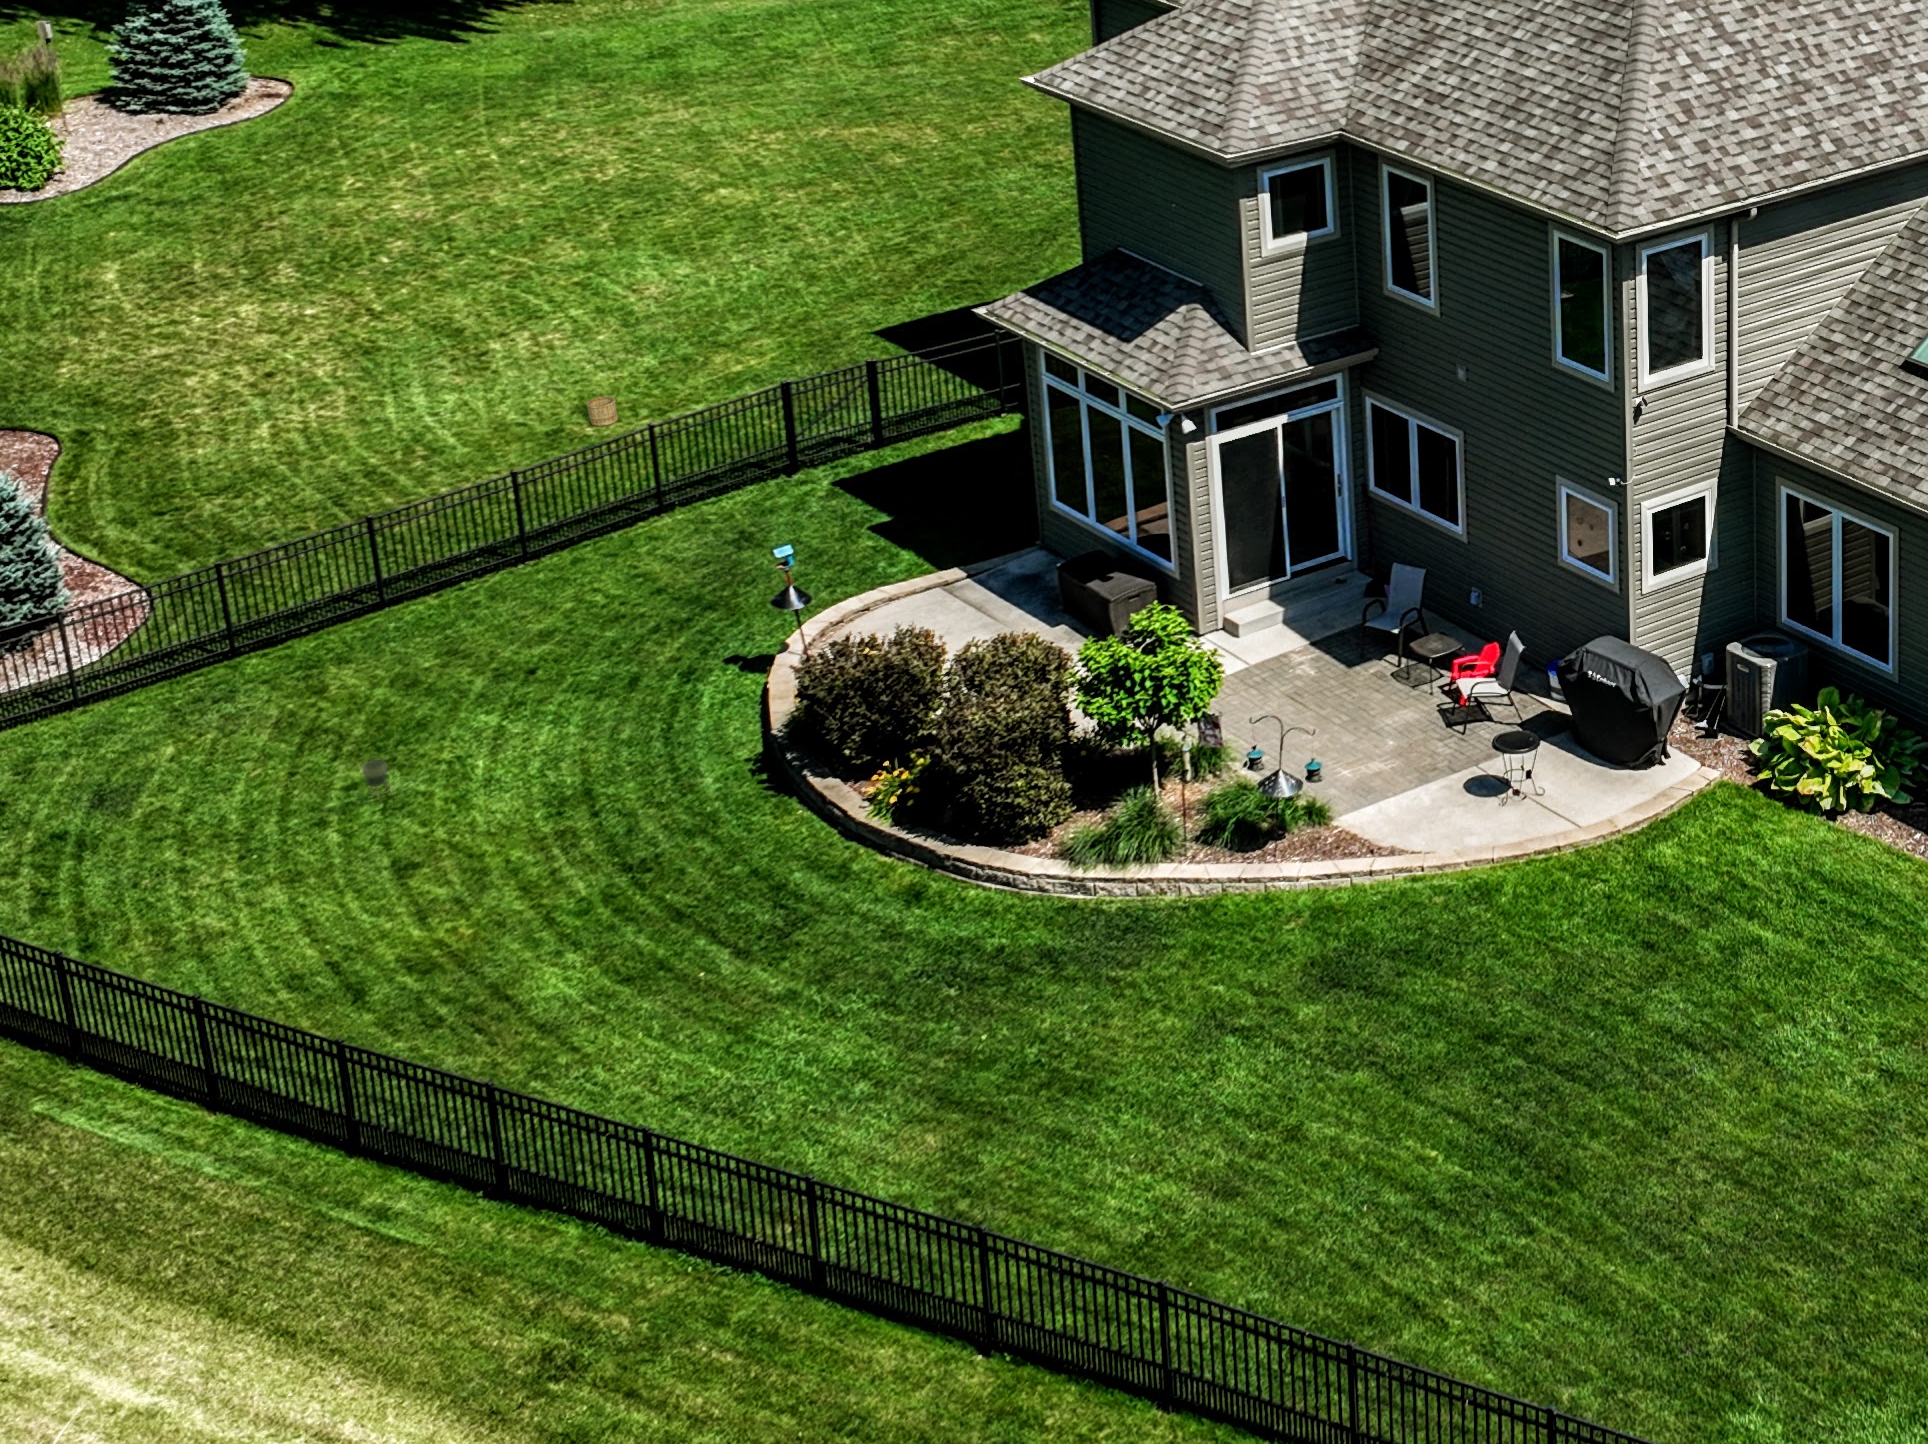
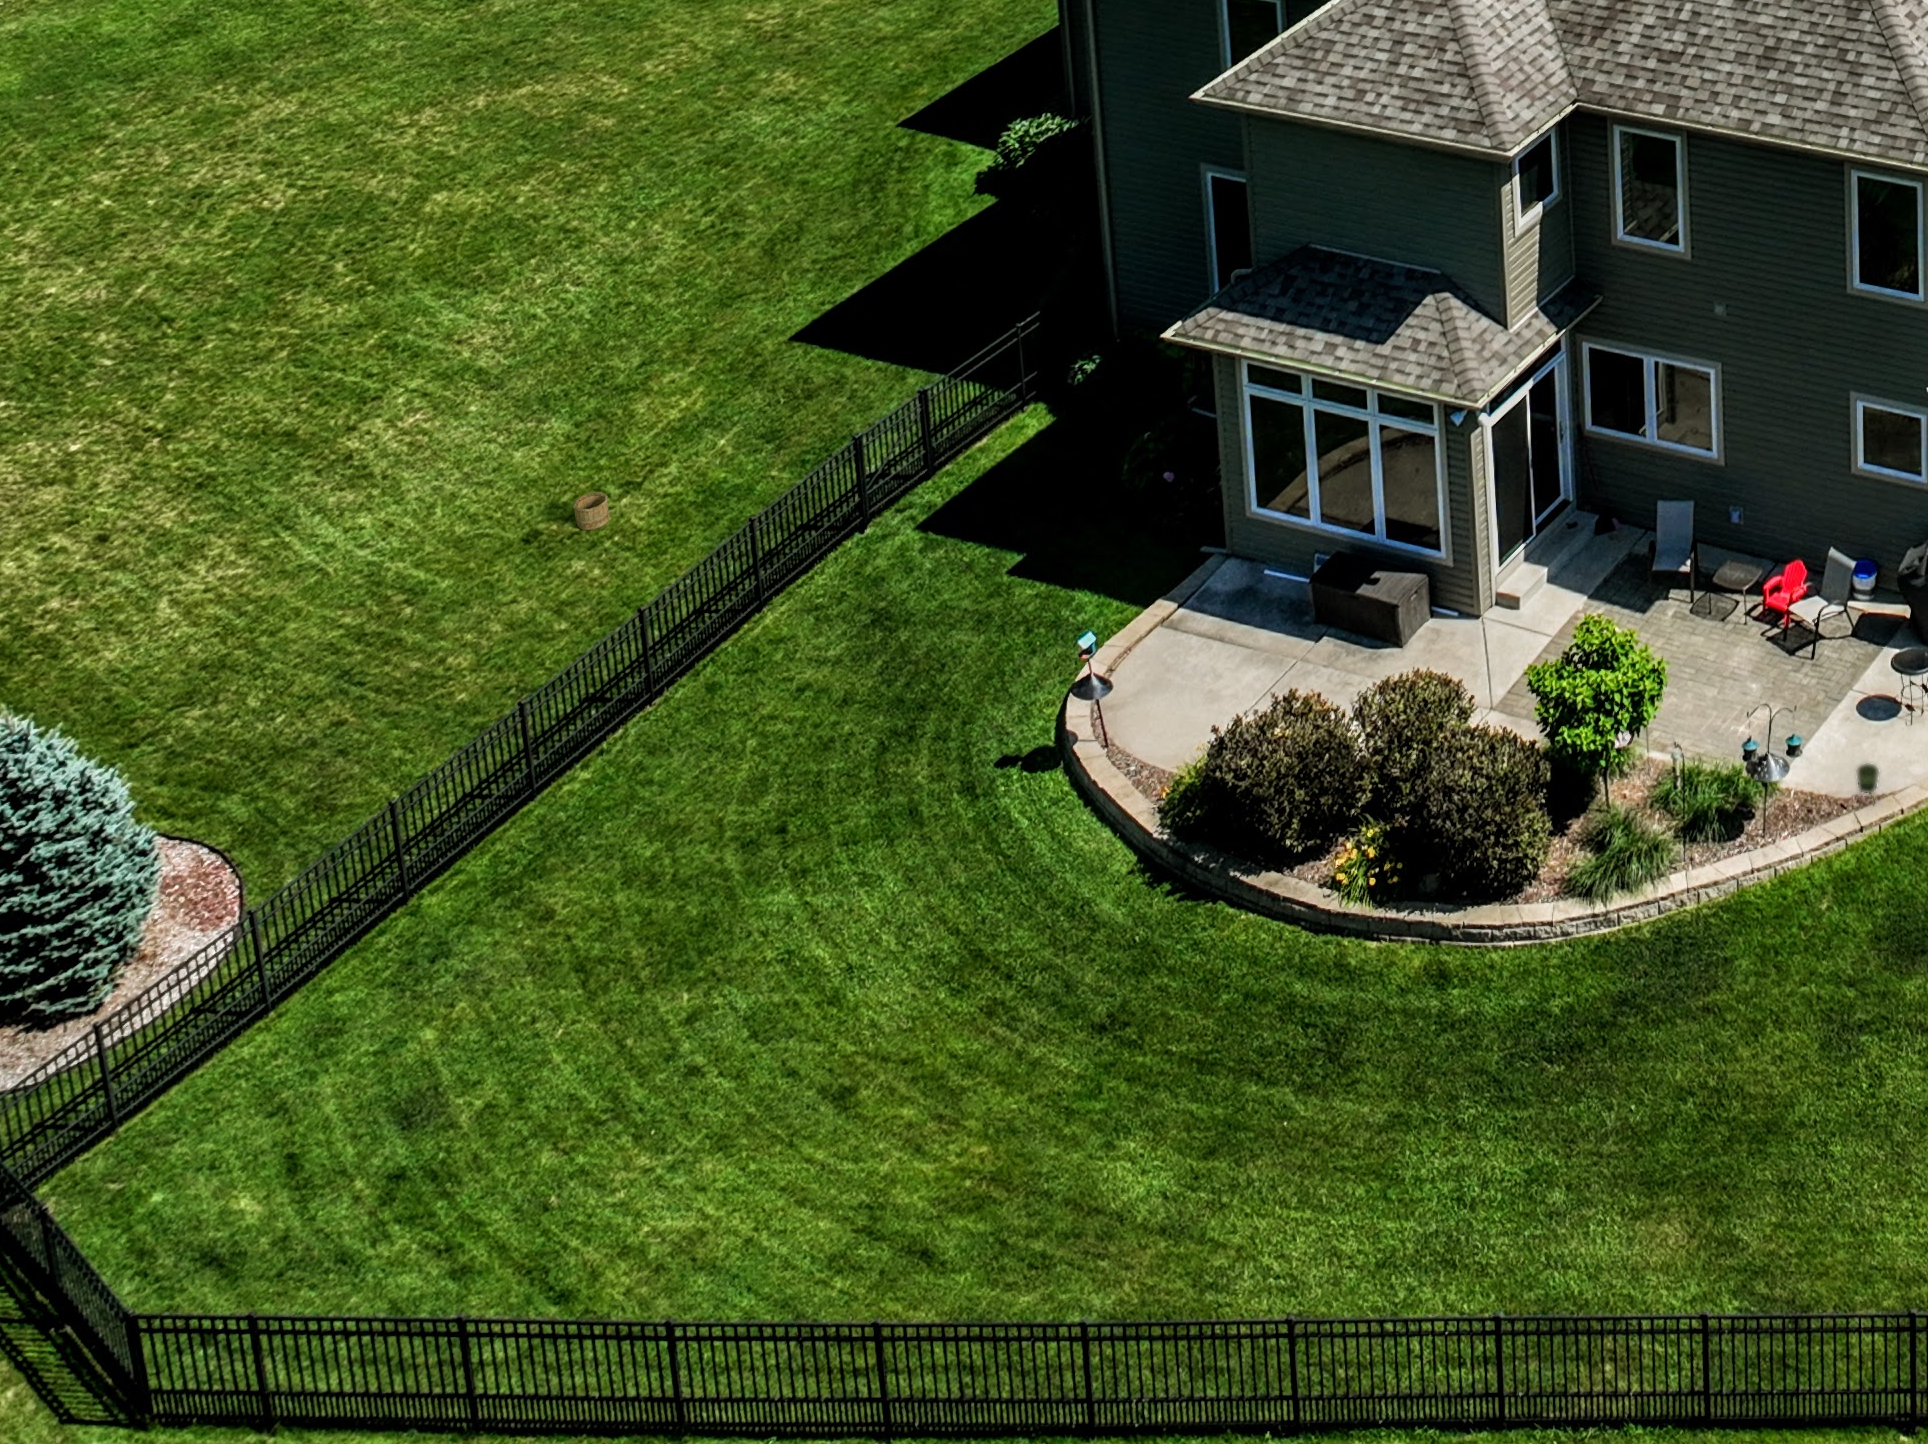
planter: present [362,760,387,797] -> present [1857,764,1879,795]

